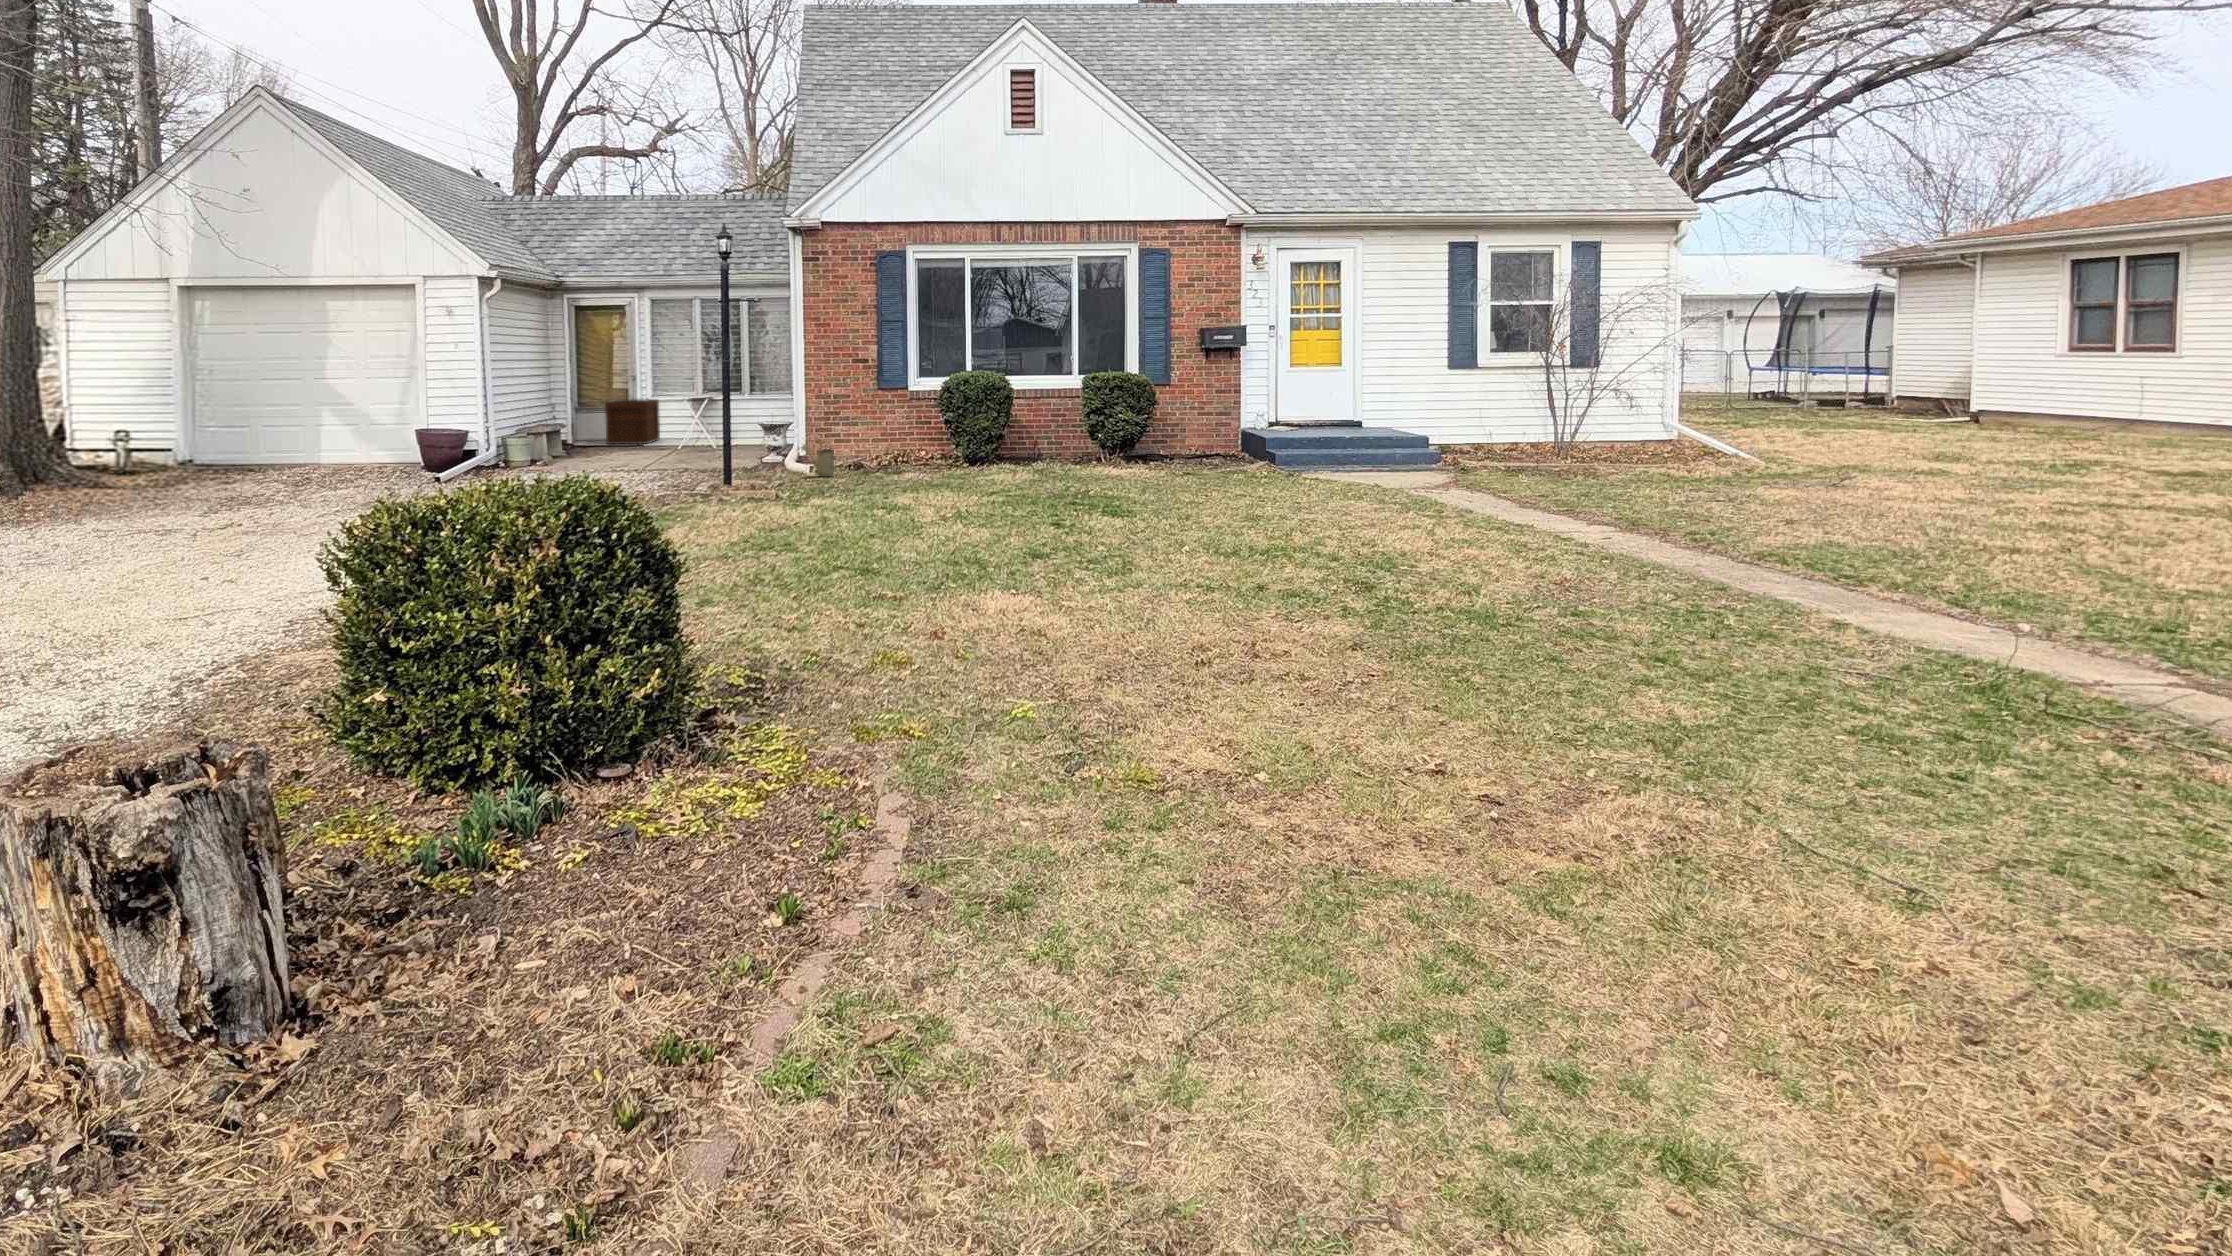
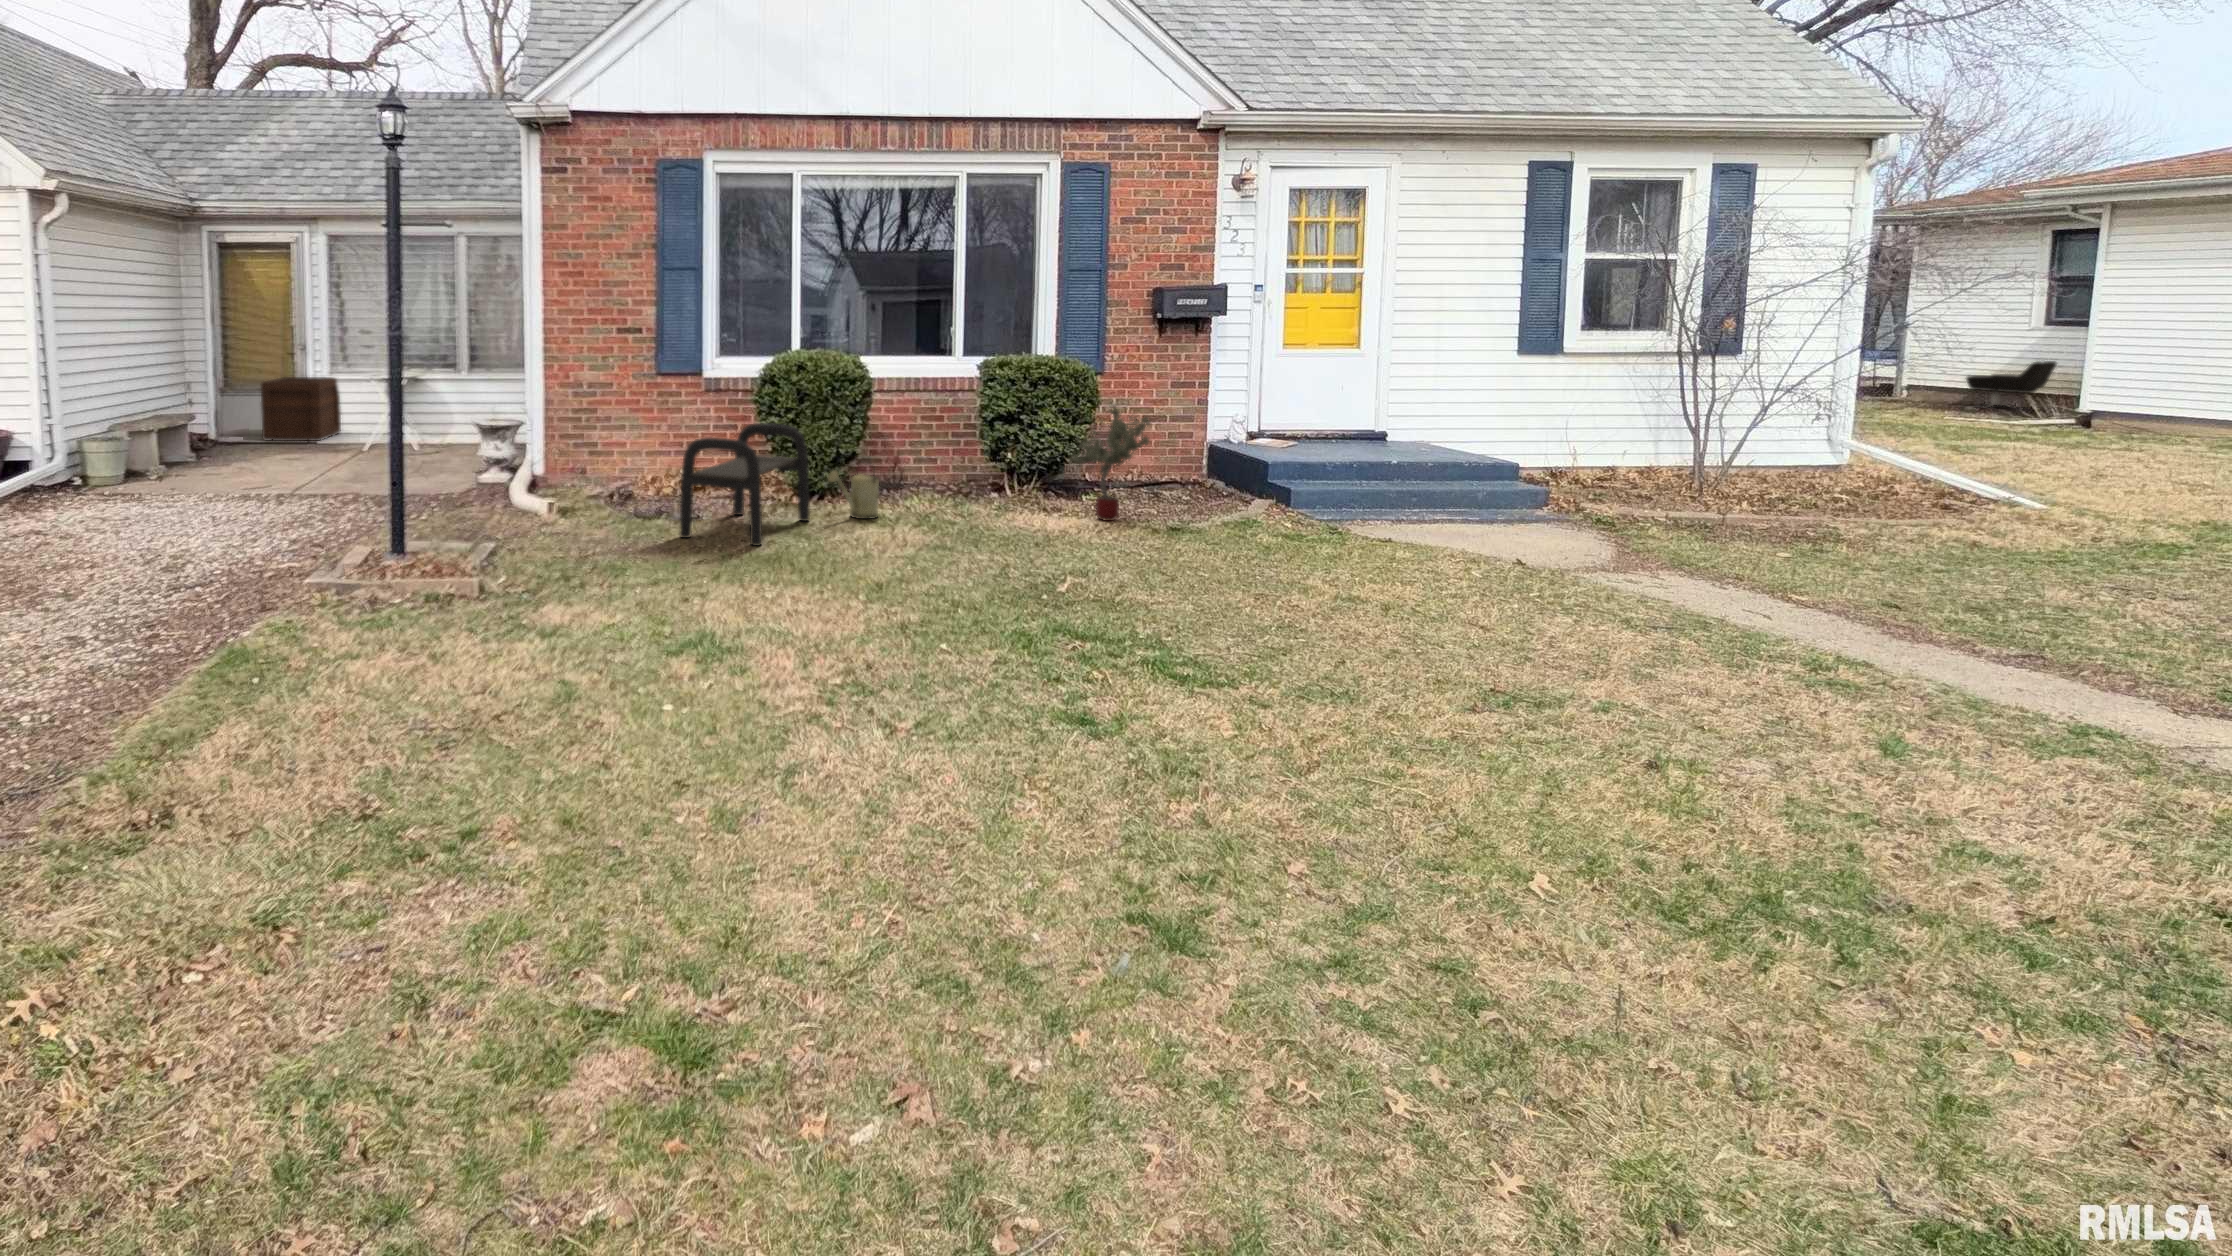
lounge chair: none [1893,375,1957,411] -> present [1966,361,2057,405]
potted tree: none [1138,400,1192,475] -> present [1070,403,1150,521]
bench: none [893,416,976,488] -> present [680,423,810,546]
watering can: present [802,445,834,477] -> present [828,465,880,519]

